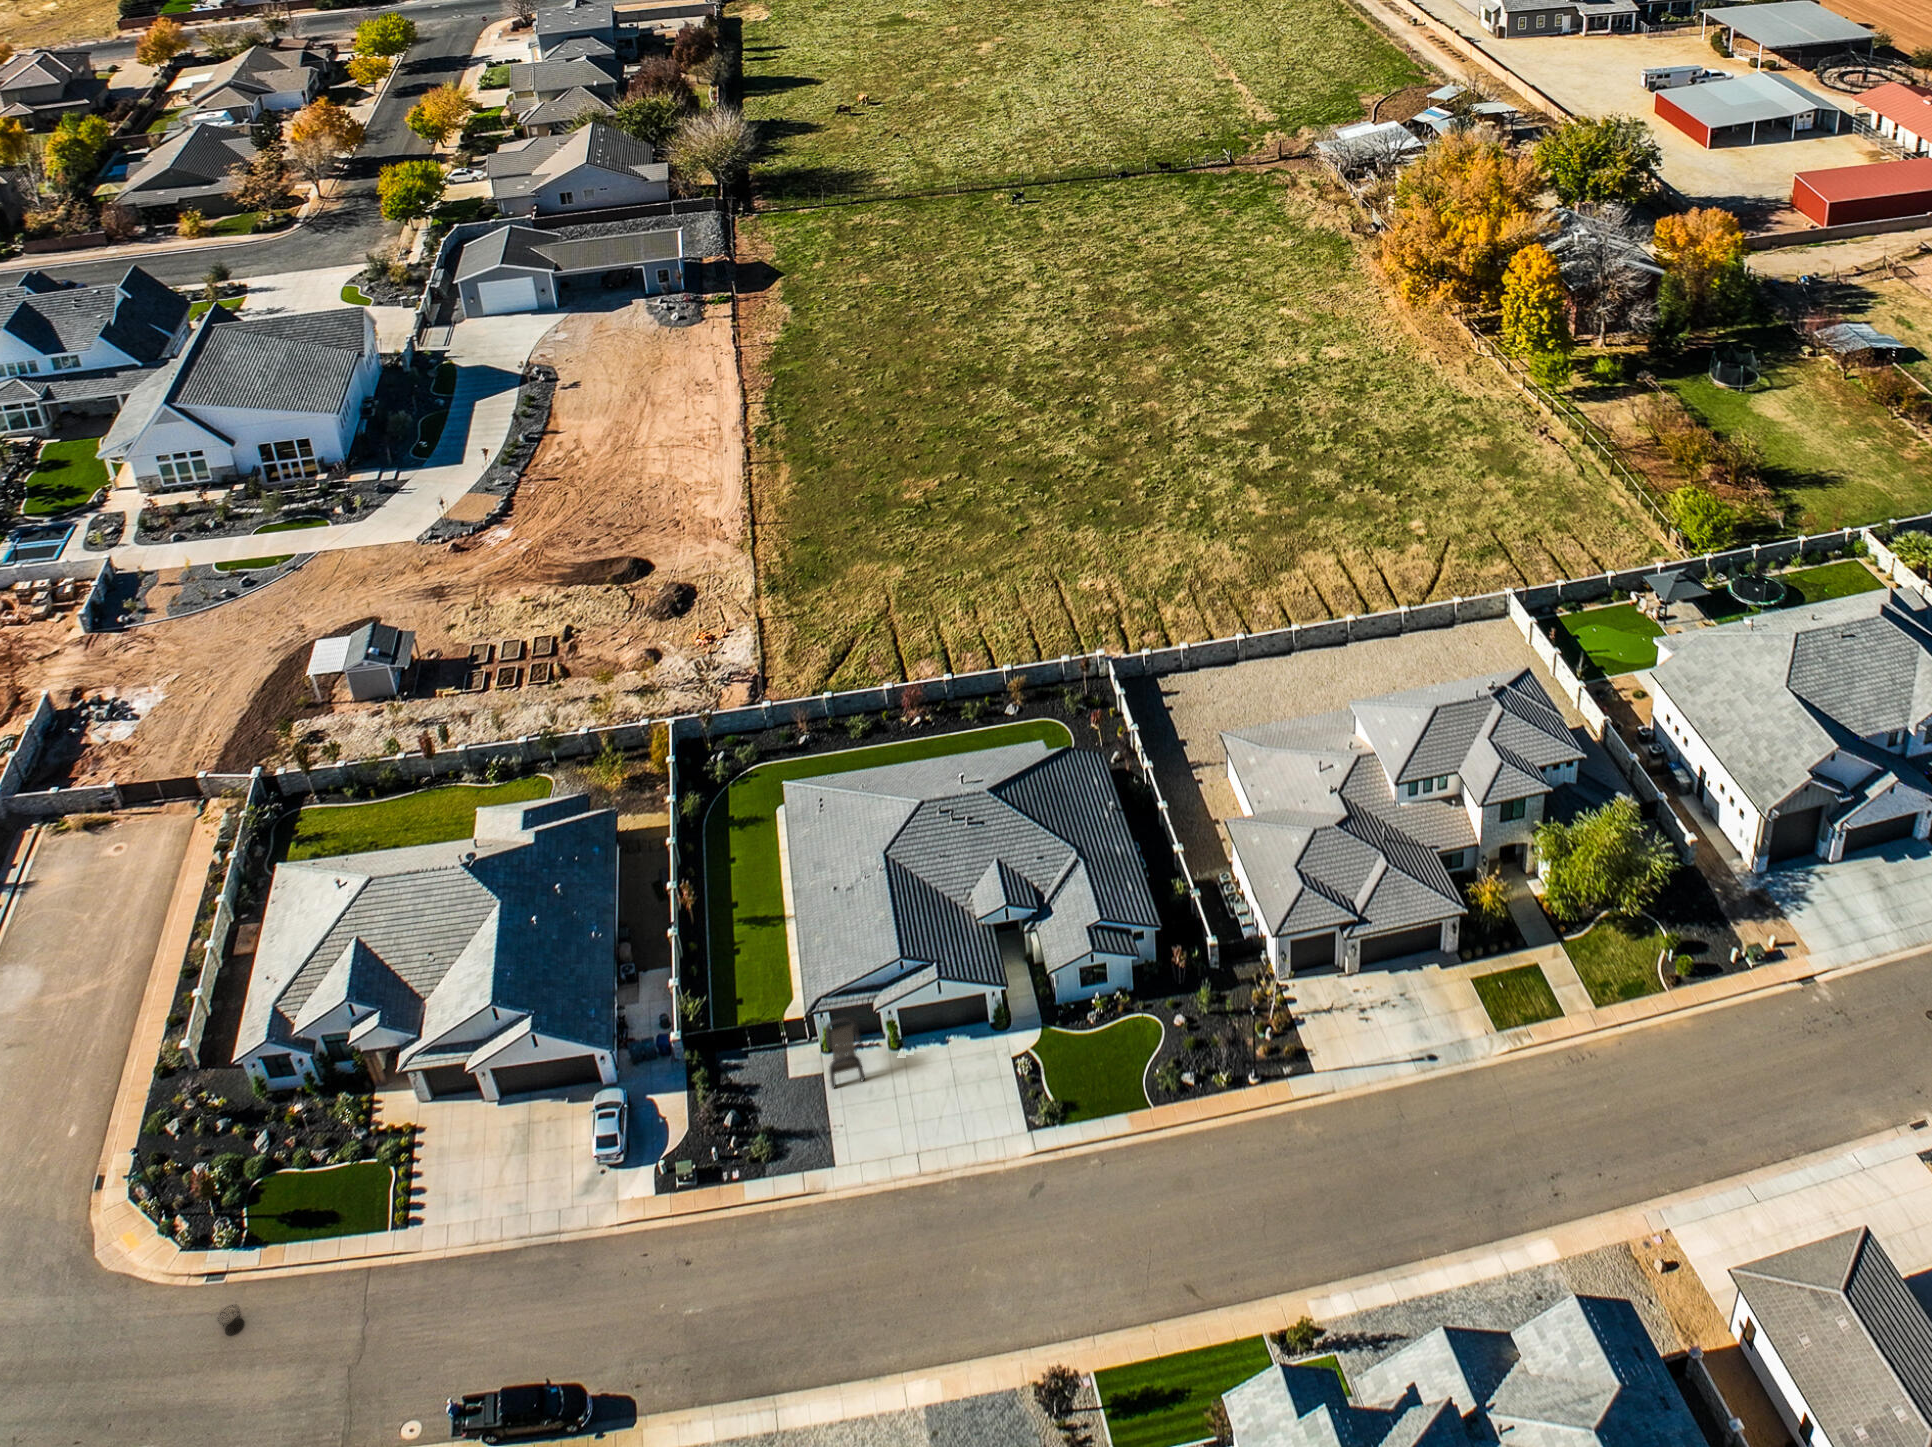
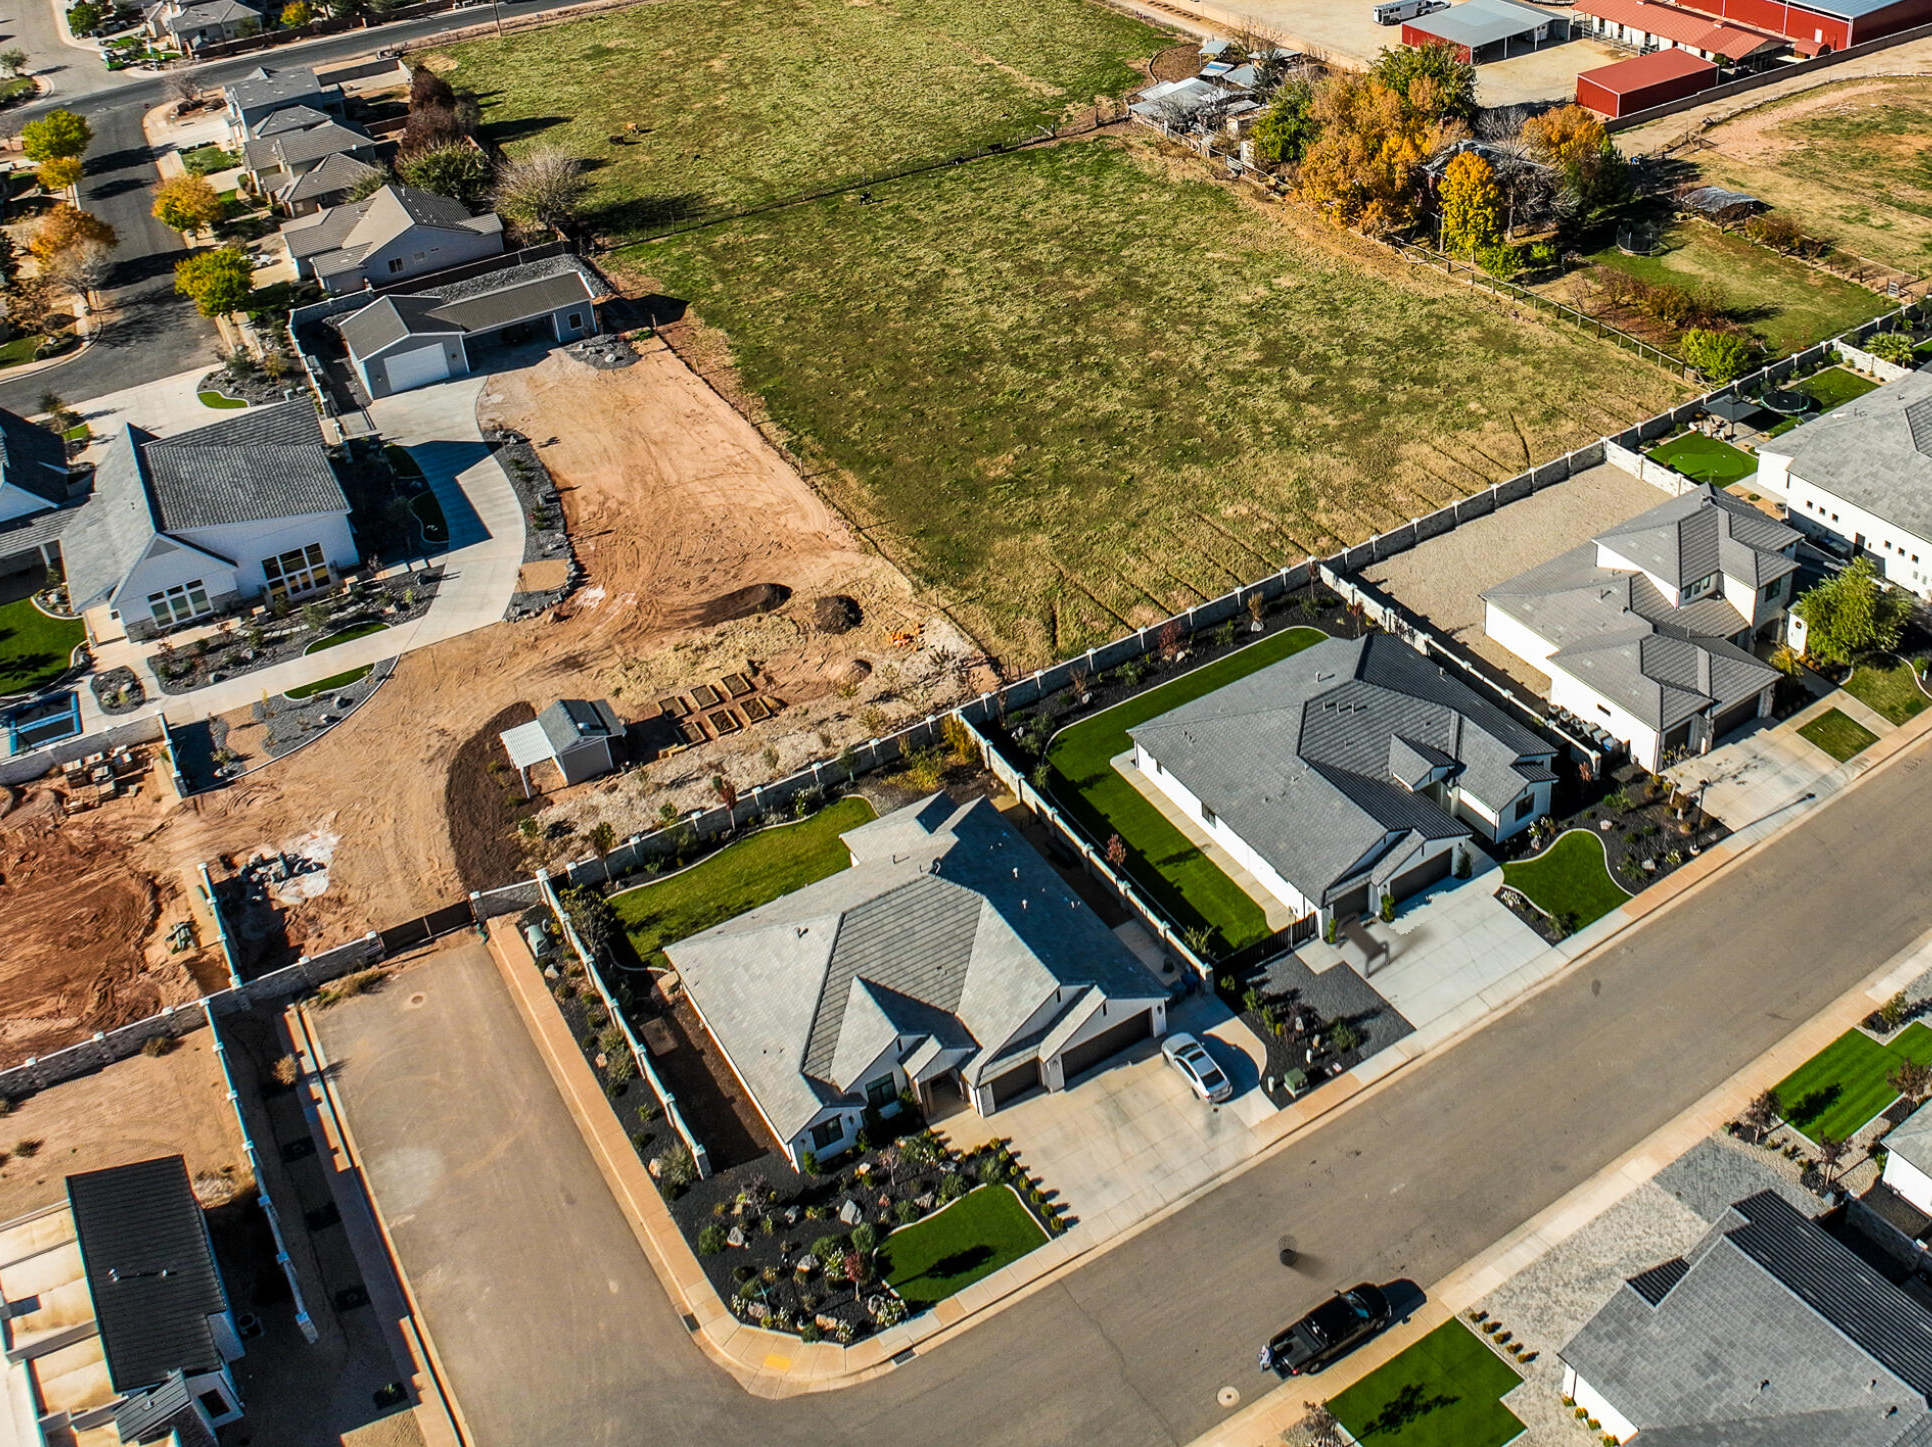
waste bin: present [218,1304,244,1335] -> present [1278,1236,1297,1265]

